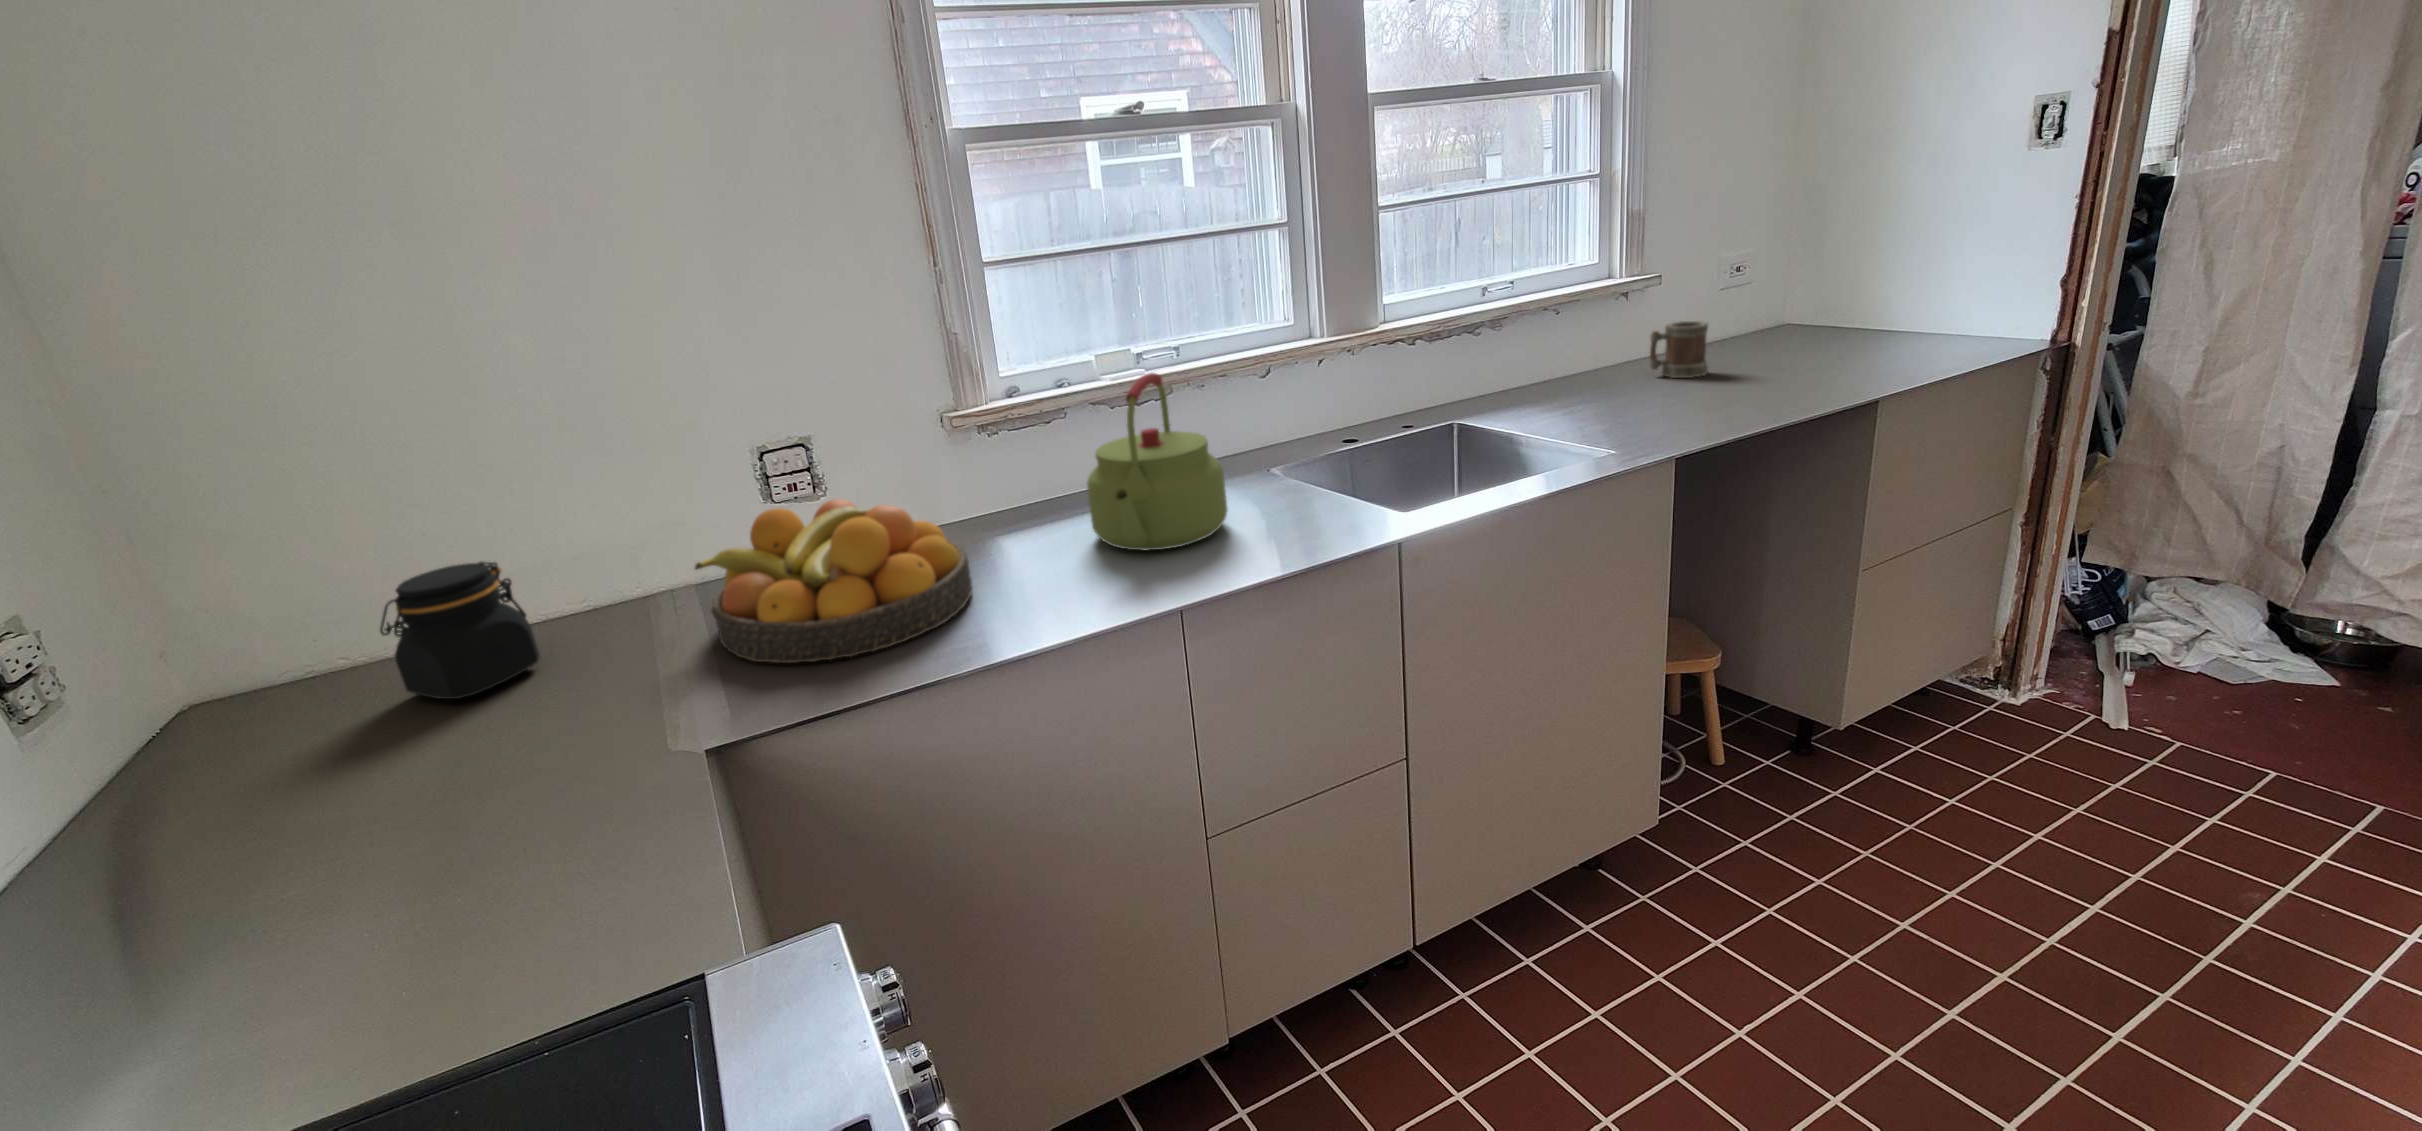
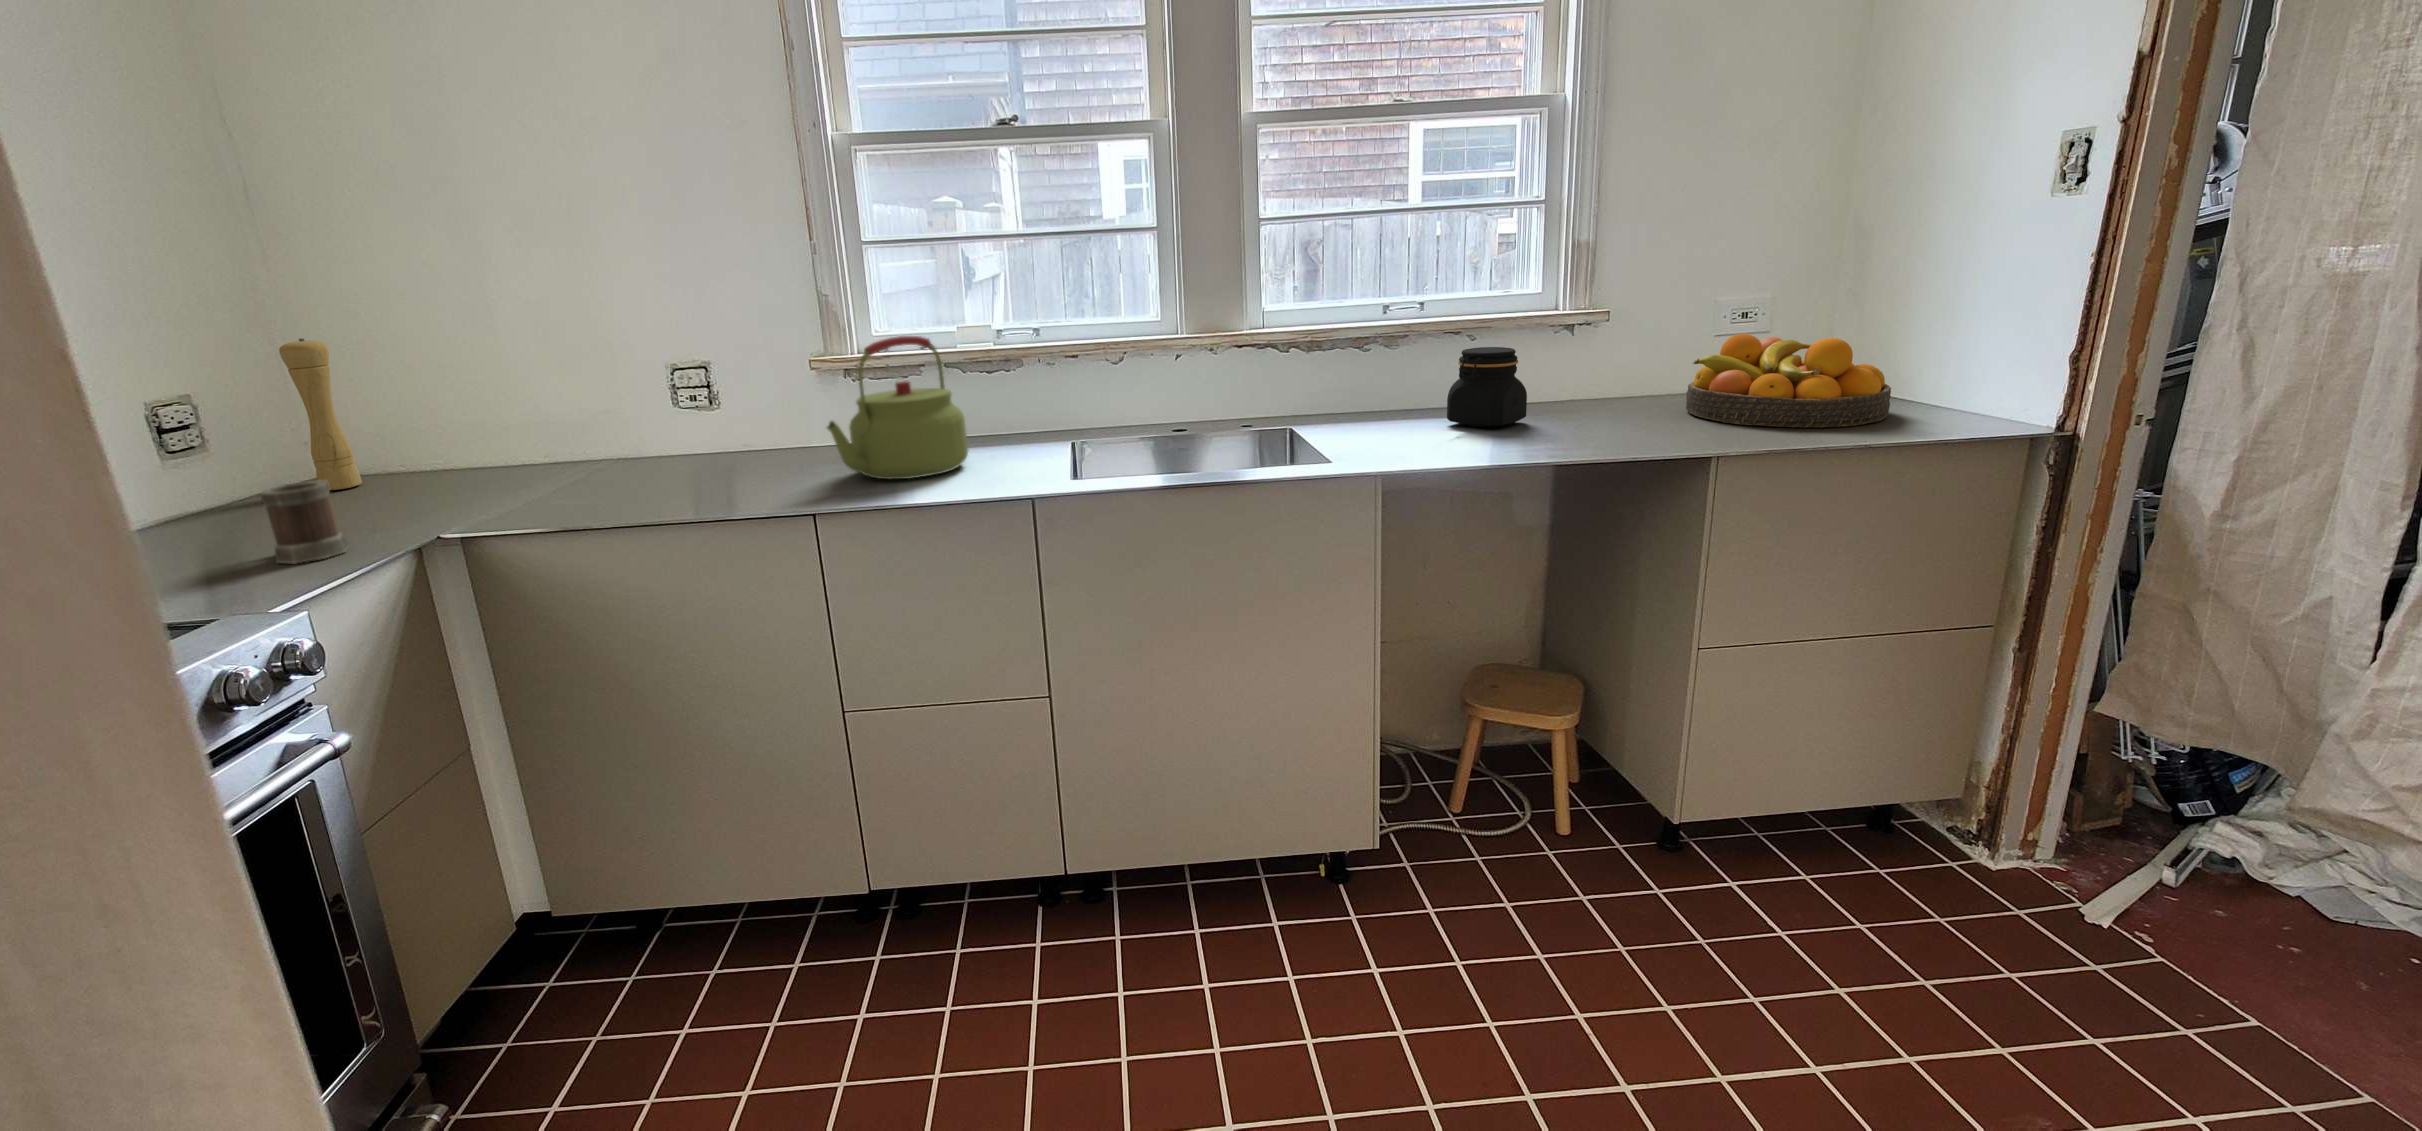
mug: present [1649,321,1708,378] -> present [260,481,348,564]
pepper mill: none [158,491,314,725] -> present [279,338,362,490]
fruit bowl: present [695,499,973,663] -> present [1686,334,1891,428]
jar: present [380,562,540,699] -> present [1447,347,1527,427]

